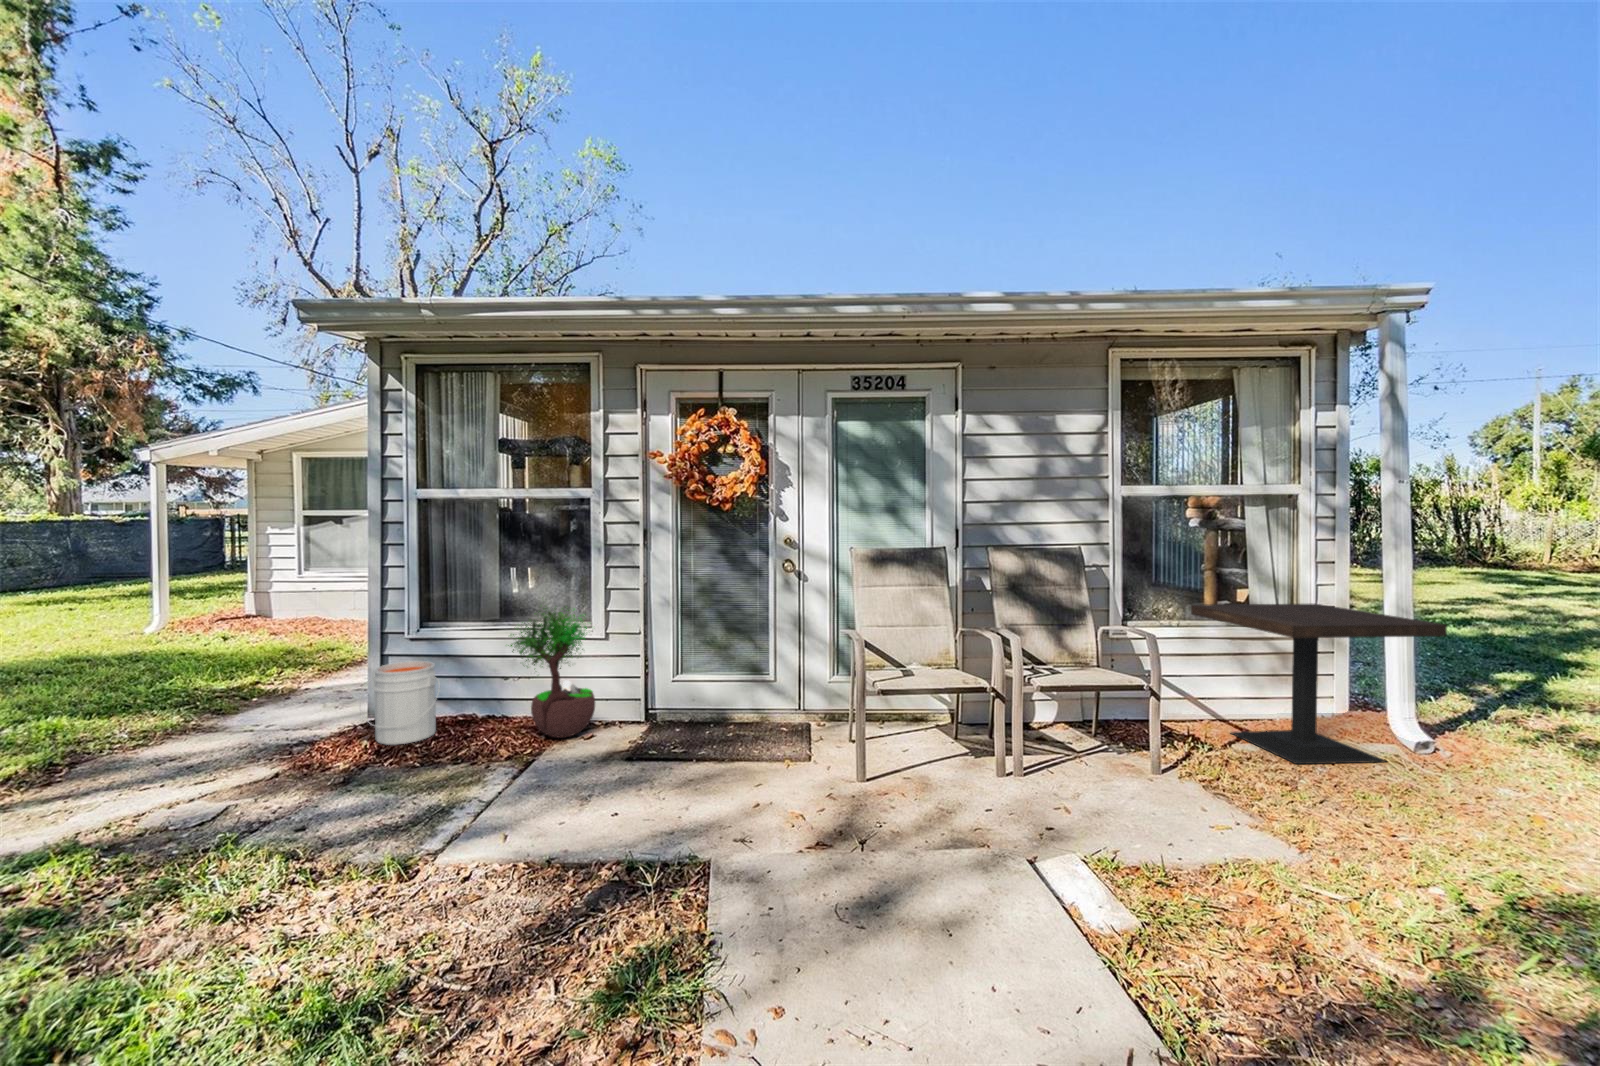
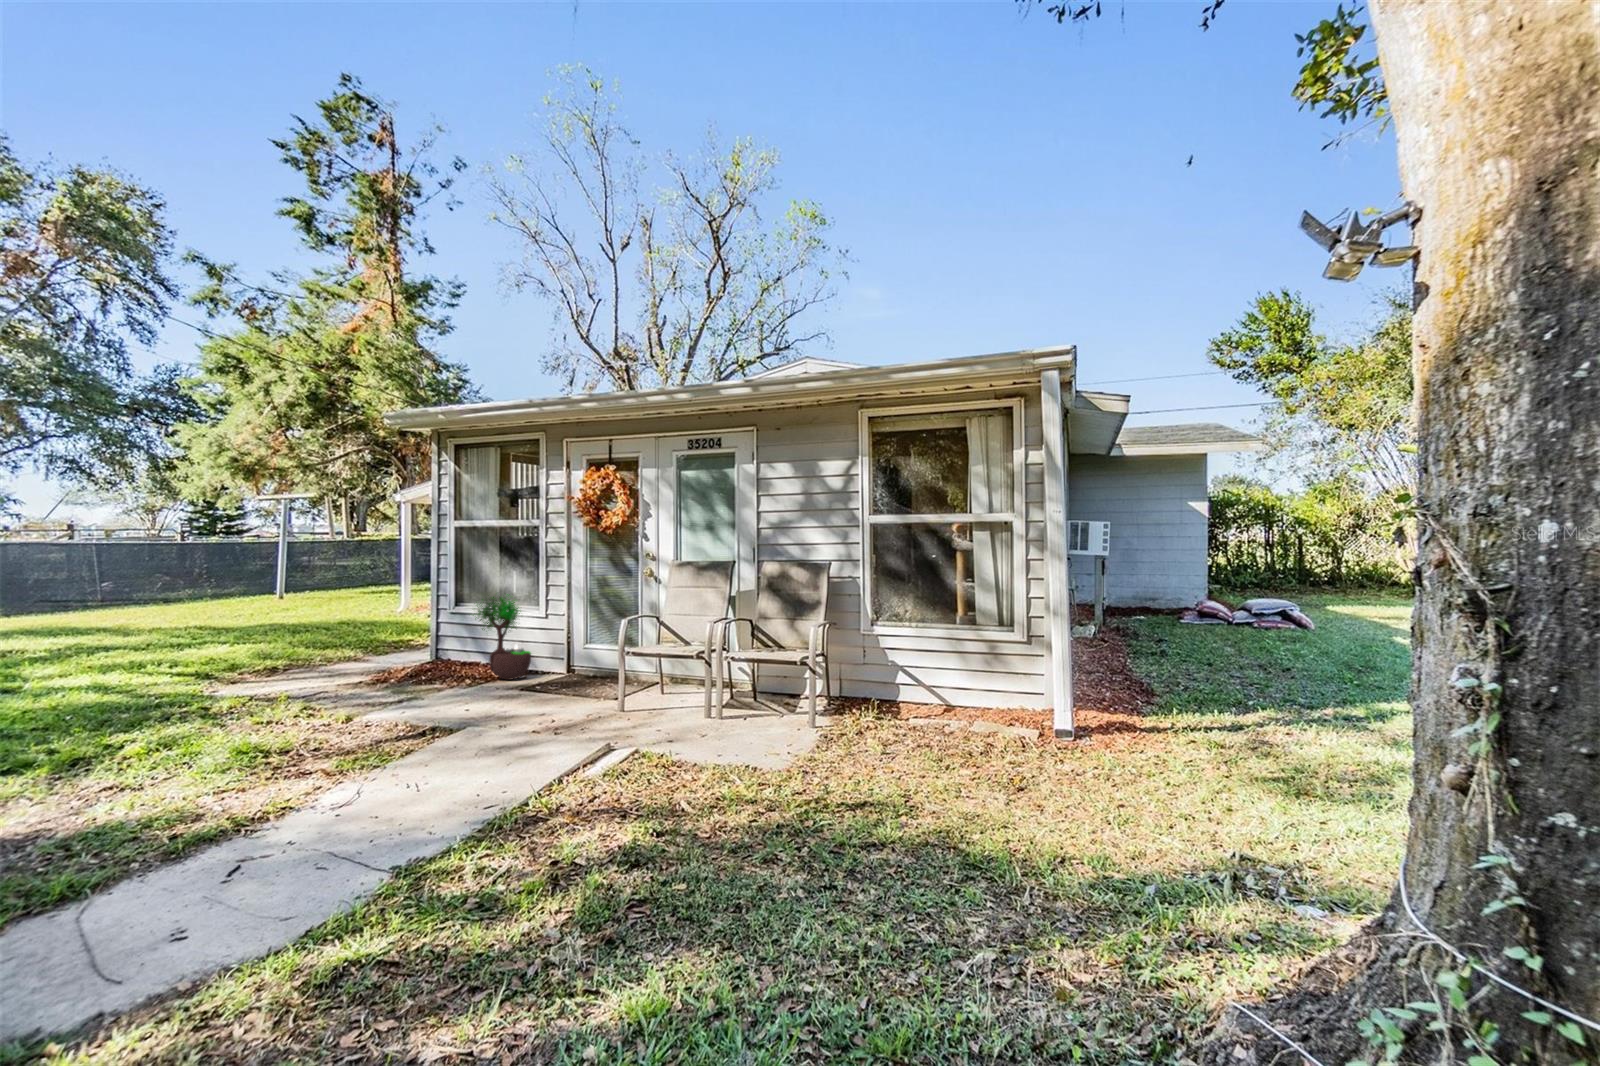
side table: present [1191,604,1447,764] -> none [871,616,1020,750]
bucket: present [360,661,436,745] -> none [417,627,460,673]

